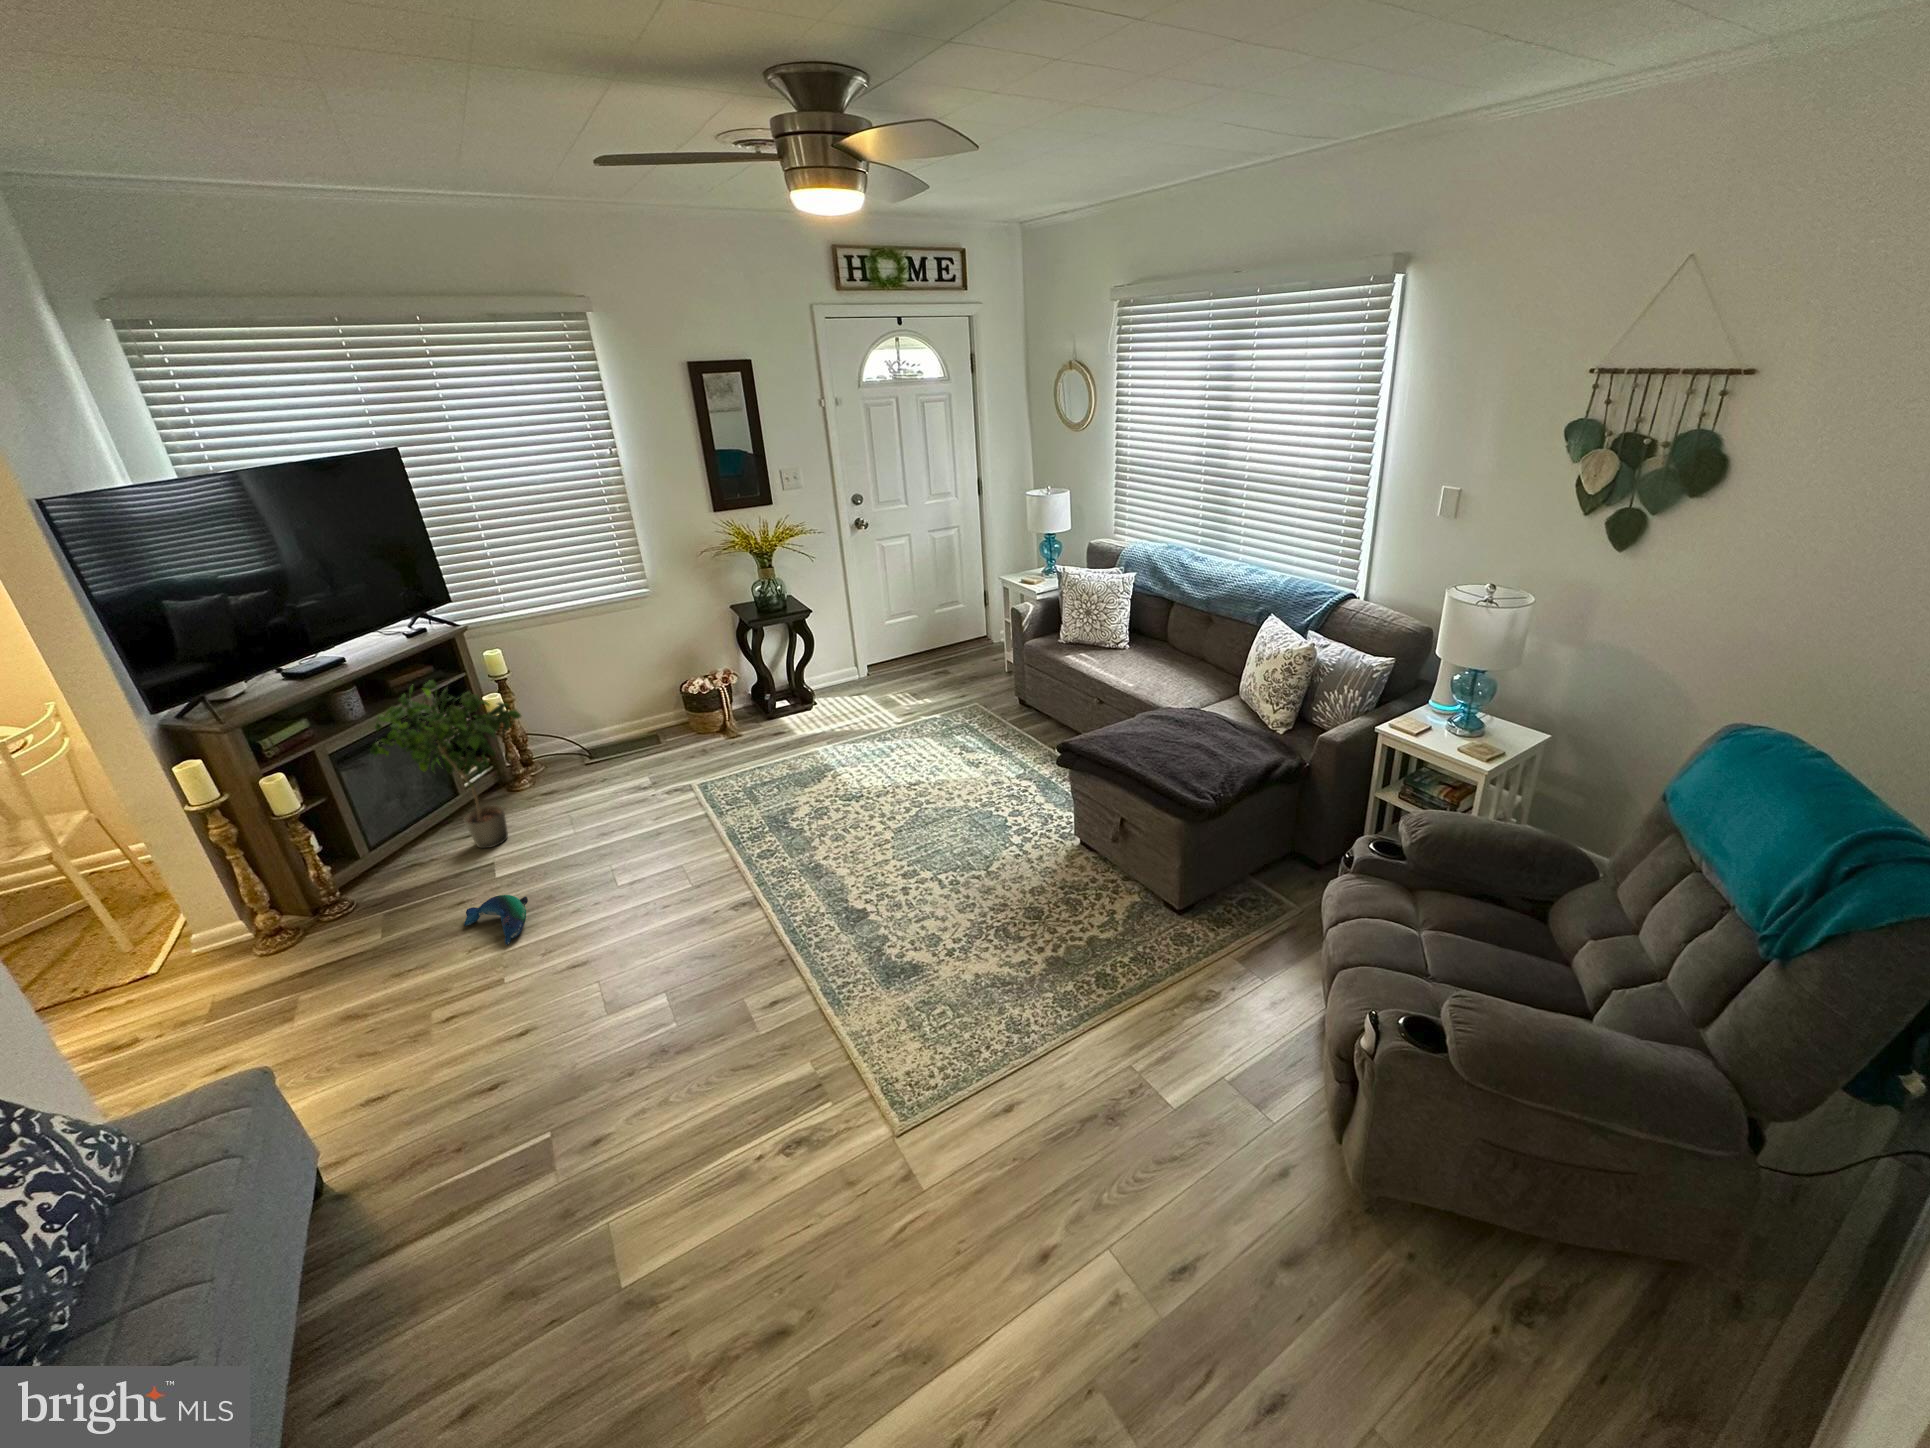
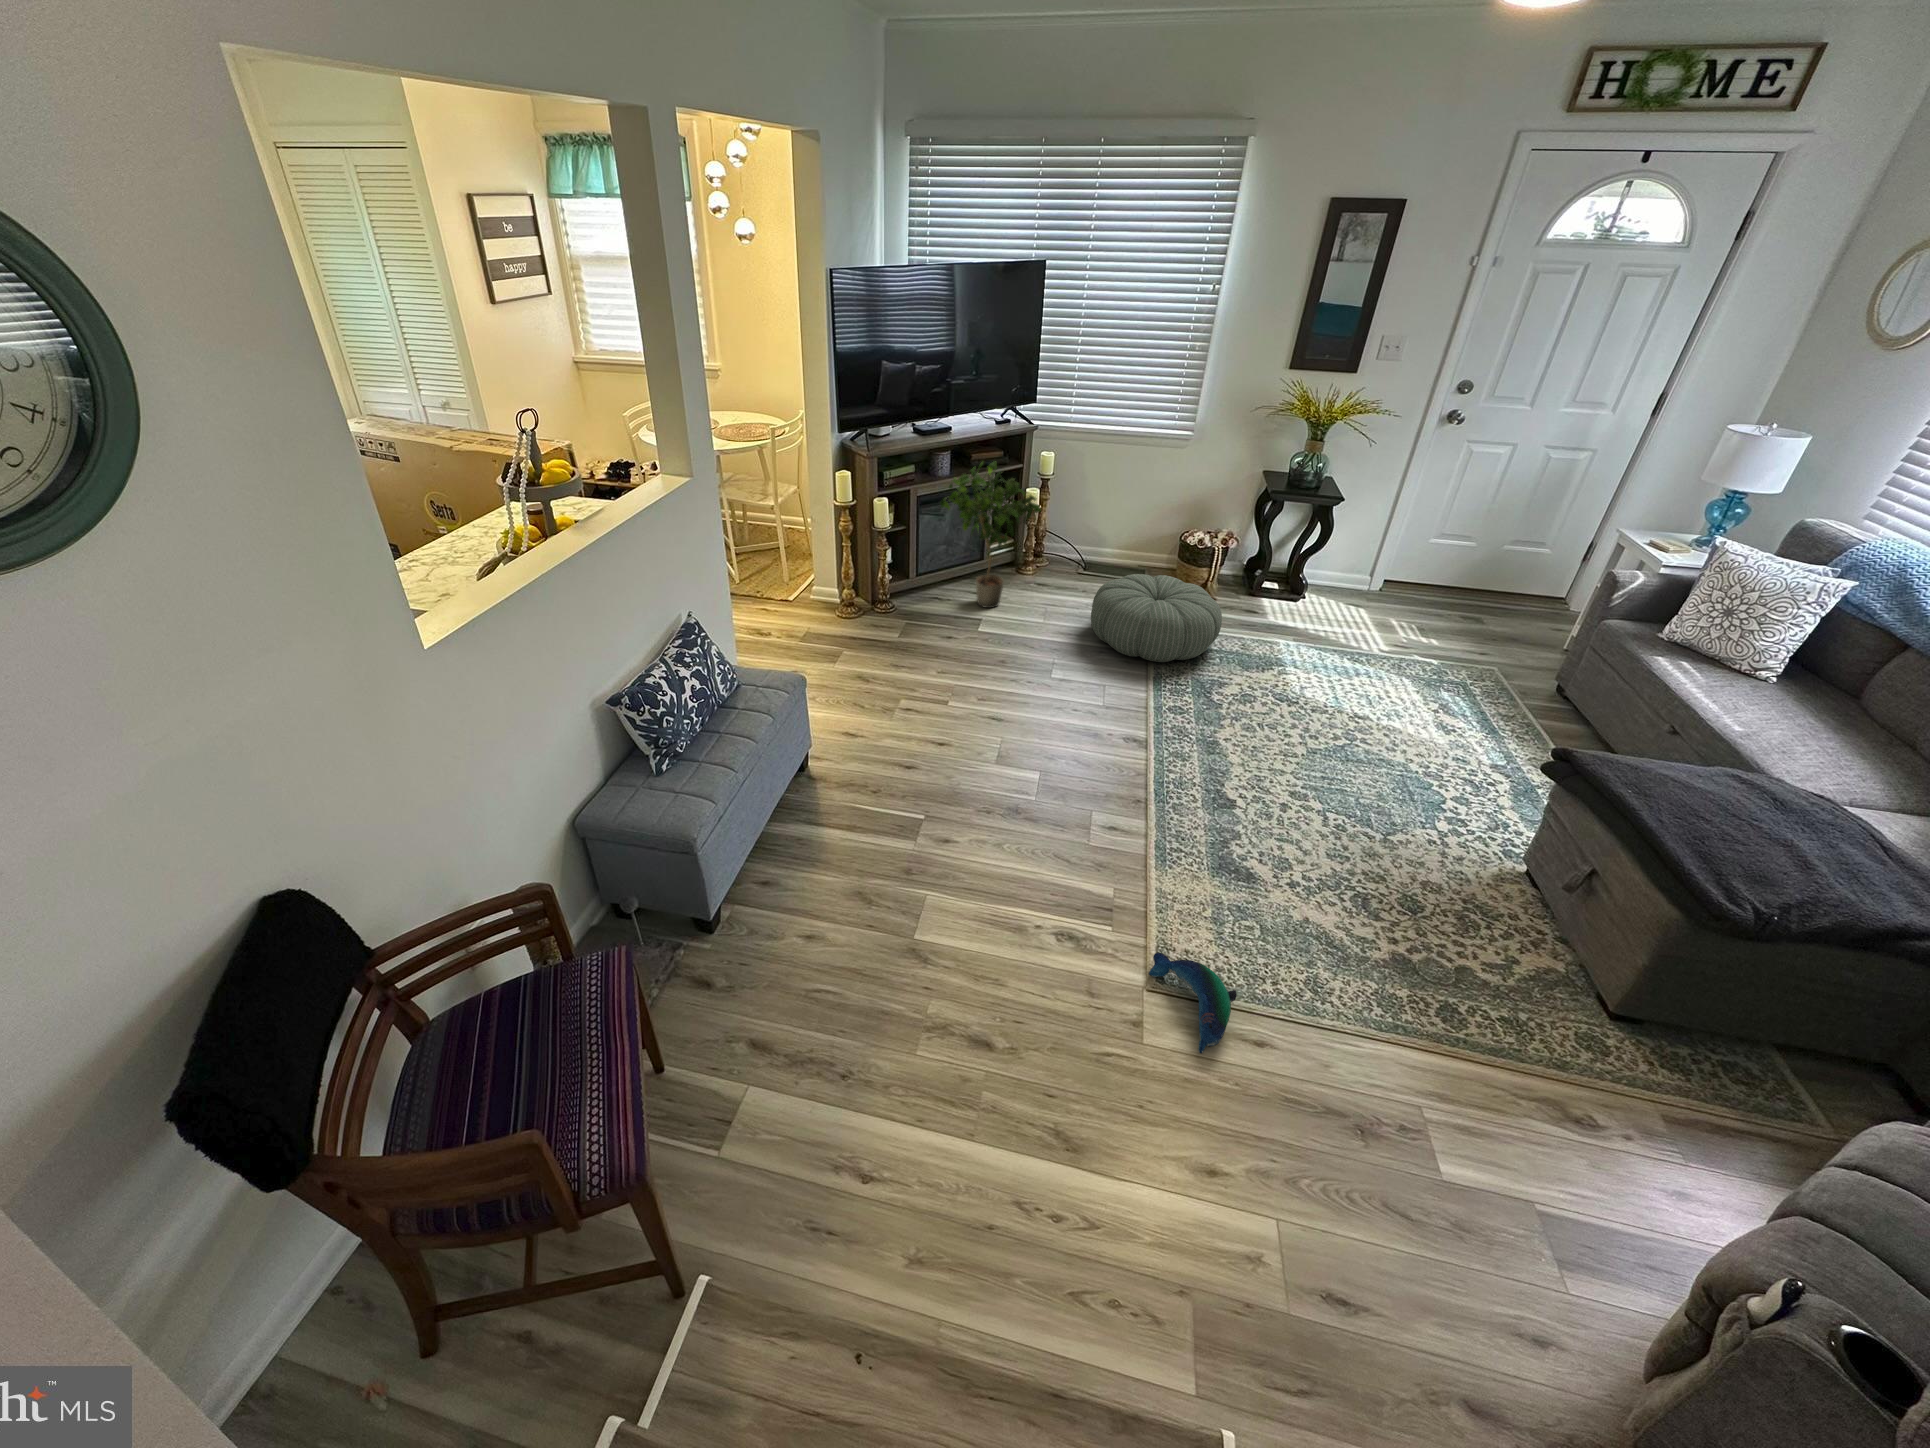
pouf: none [624,729,766,825] -> present [1091,574,1222,662]
plush toy: present [464,895,528,945] -> present [1149,953,1237,1053]

